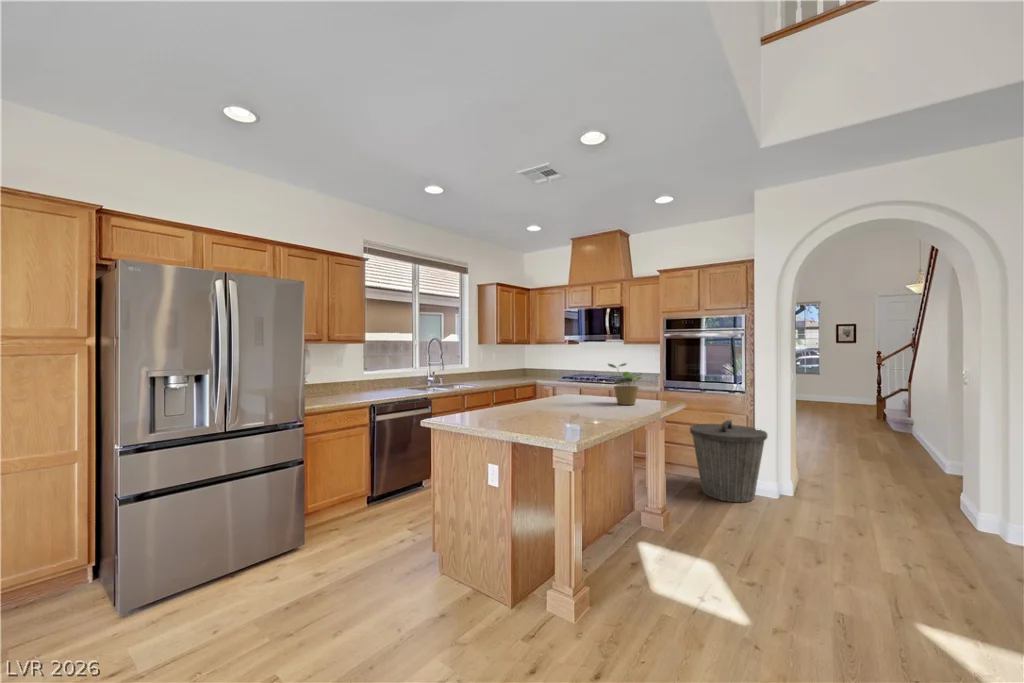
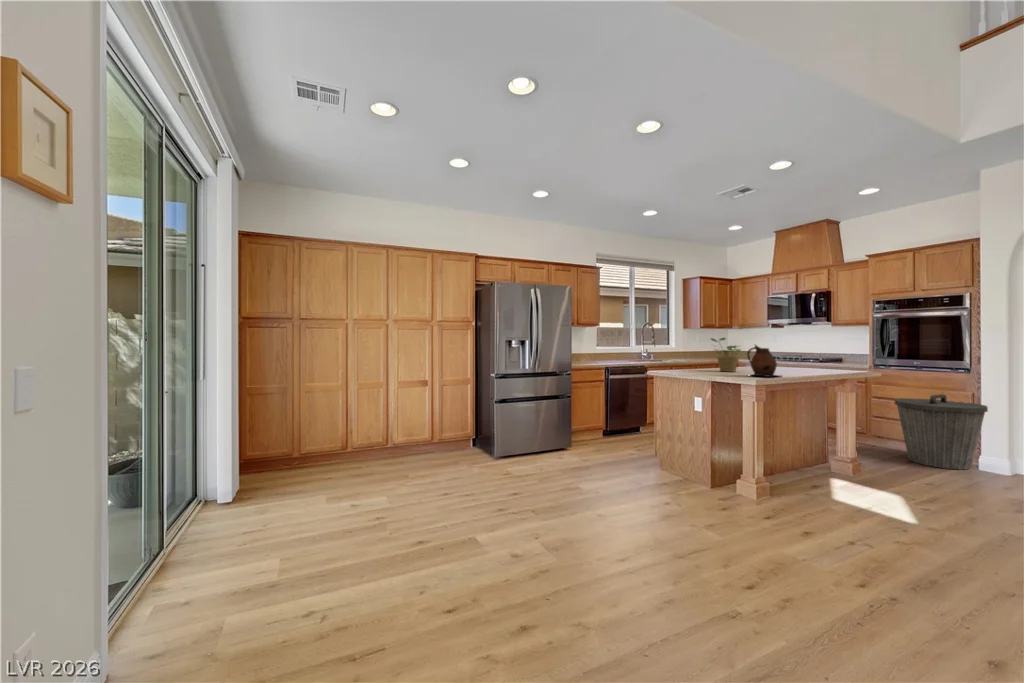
potted plant: present [608,363,642,405] -> present [711,338,741,372]
ceramic pitcher: none [560,381,605,433] -> present [747,345,777,377]

